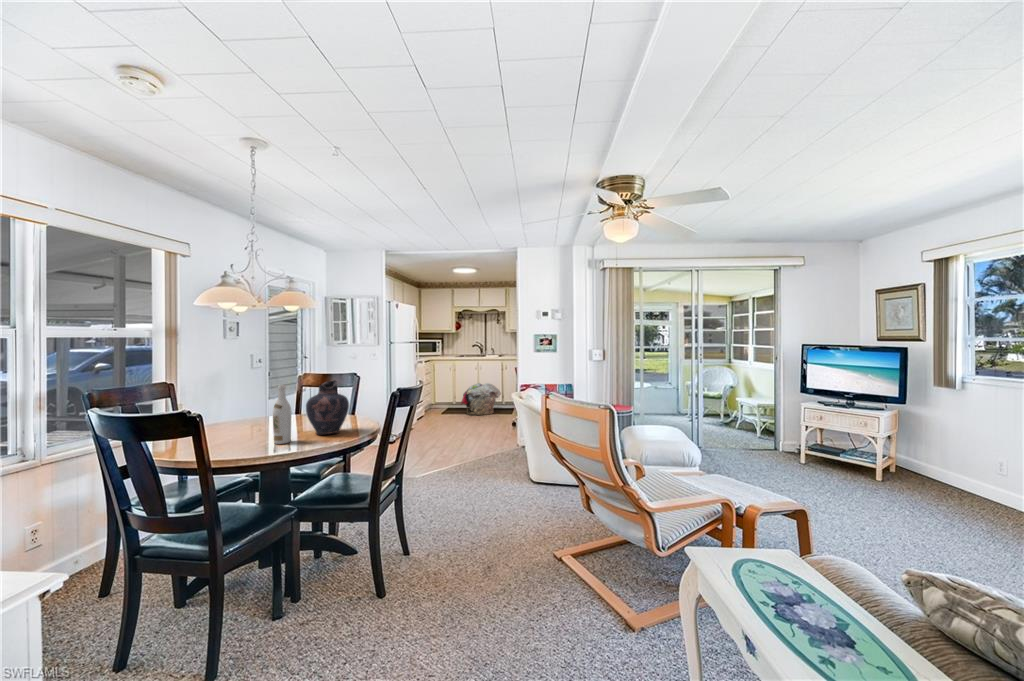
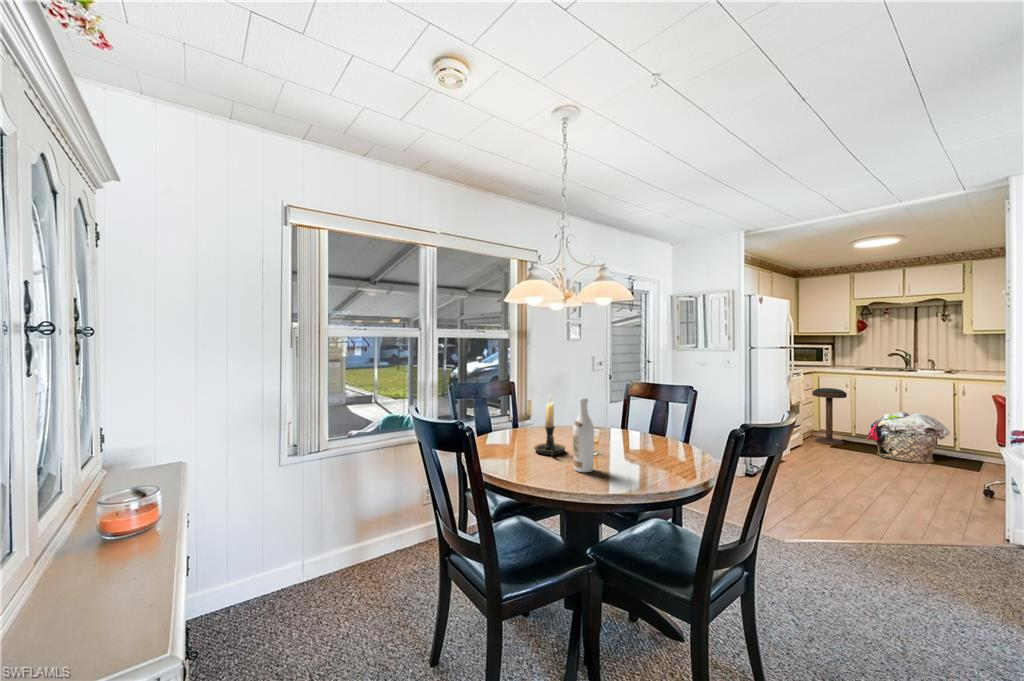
bar stool: none [429,371,450,412] -> present [812,388,847,445]
vase: present [306,380,349,434] -> none [615,396,671,470]
candle holder: none [226,386,258,440] -> present [534,395,565,456]

